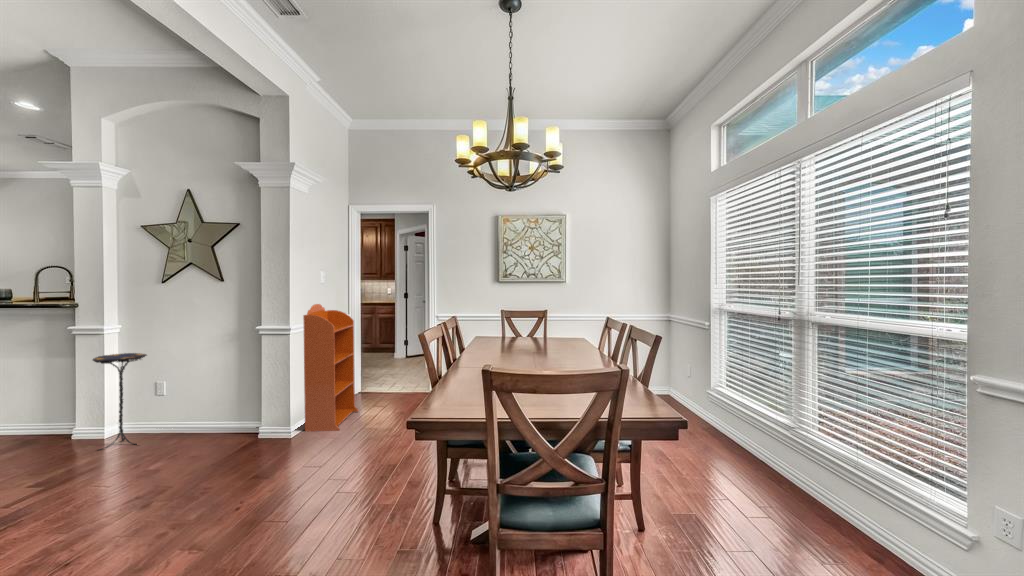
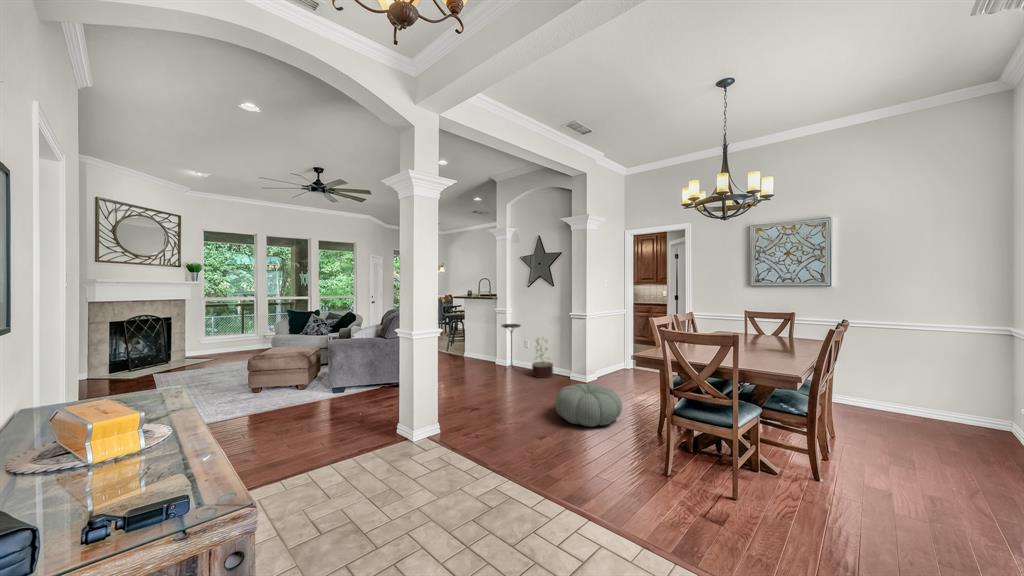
bookcase: present [303,304,358,431] -> none [595,301,632,384]
decorative plant: none [173,373,222,450] -> present [532,339,553,378]
pouf: none [235,445,365,534] -> present [555,384,622,427]

